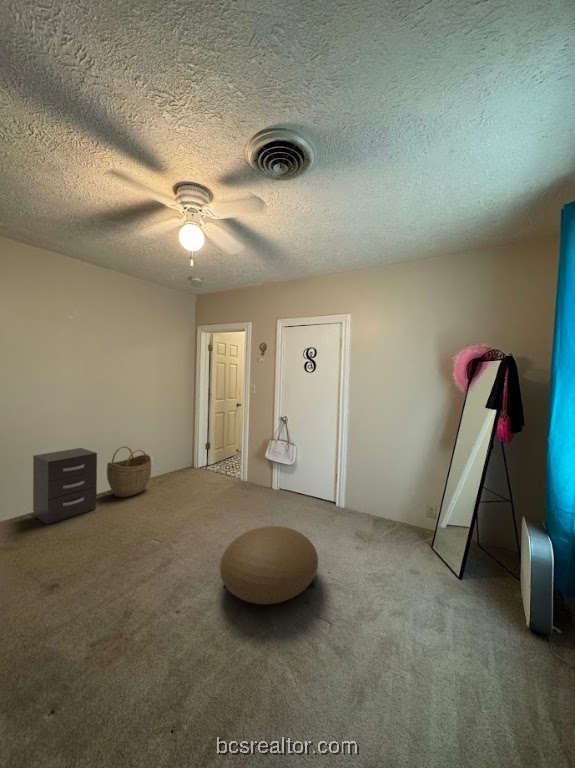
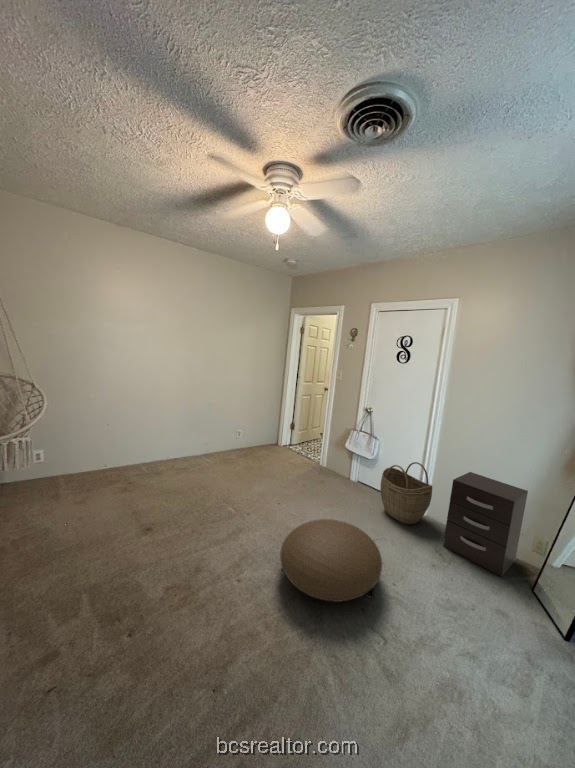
woven basket: present [107,446,151,497] -> present [380,462,433,525]
dresser: present [33,448,97,525] -> present [444,472,528,577]

